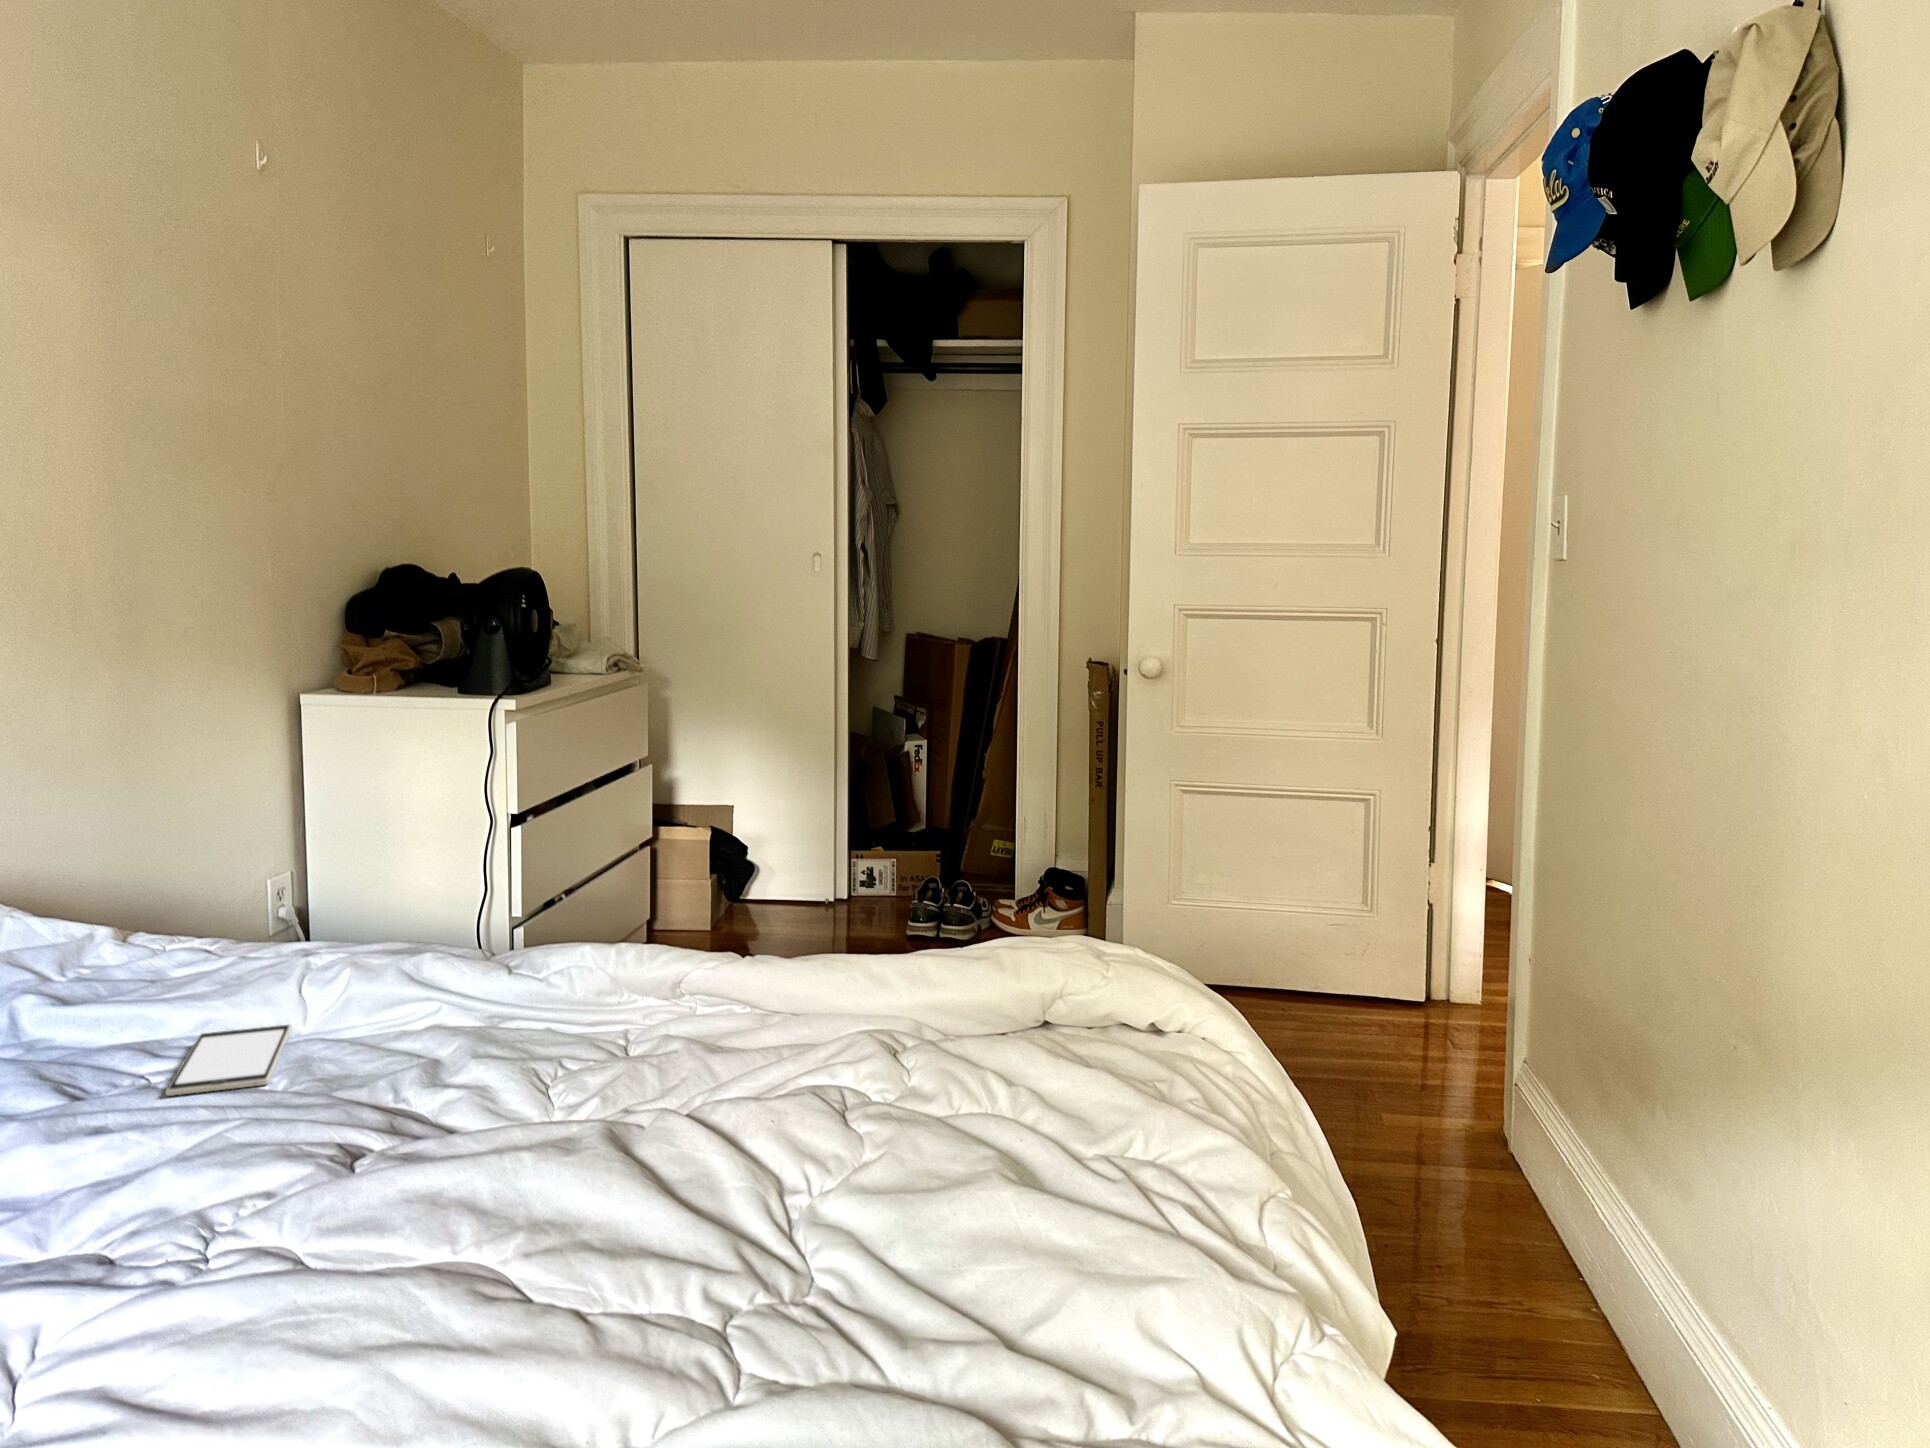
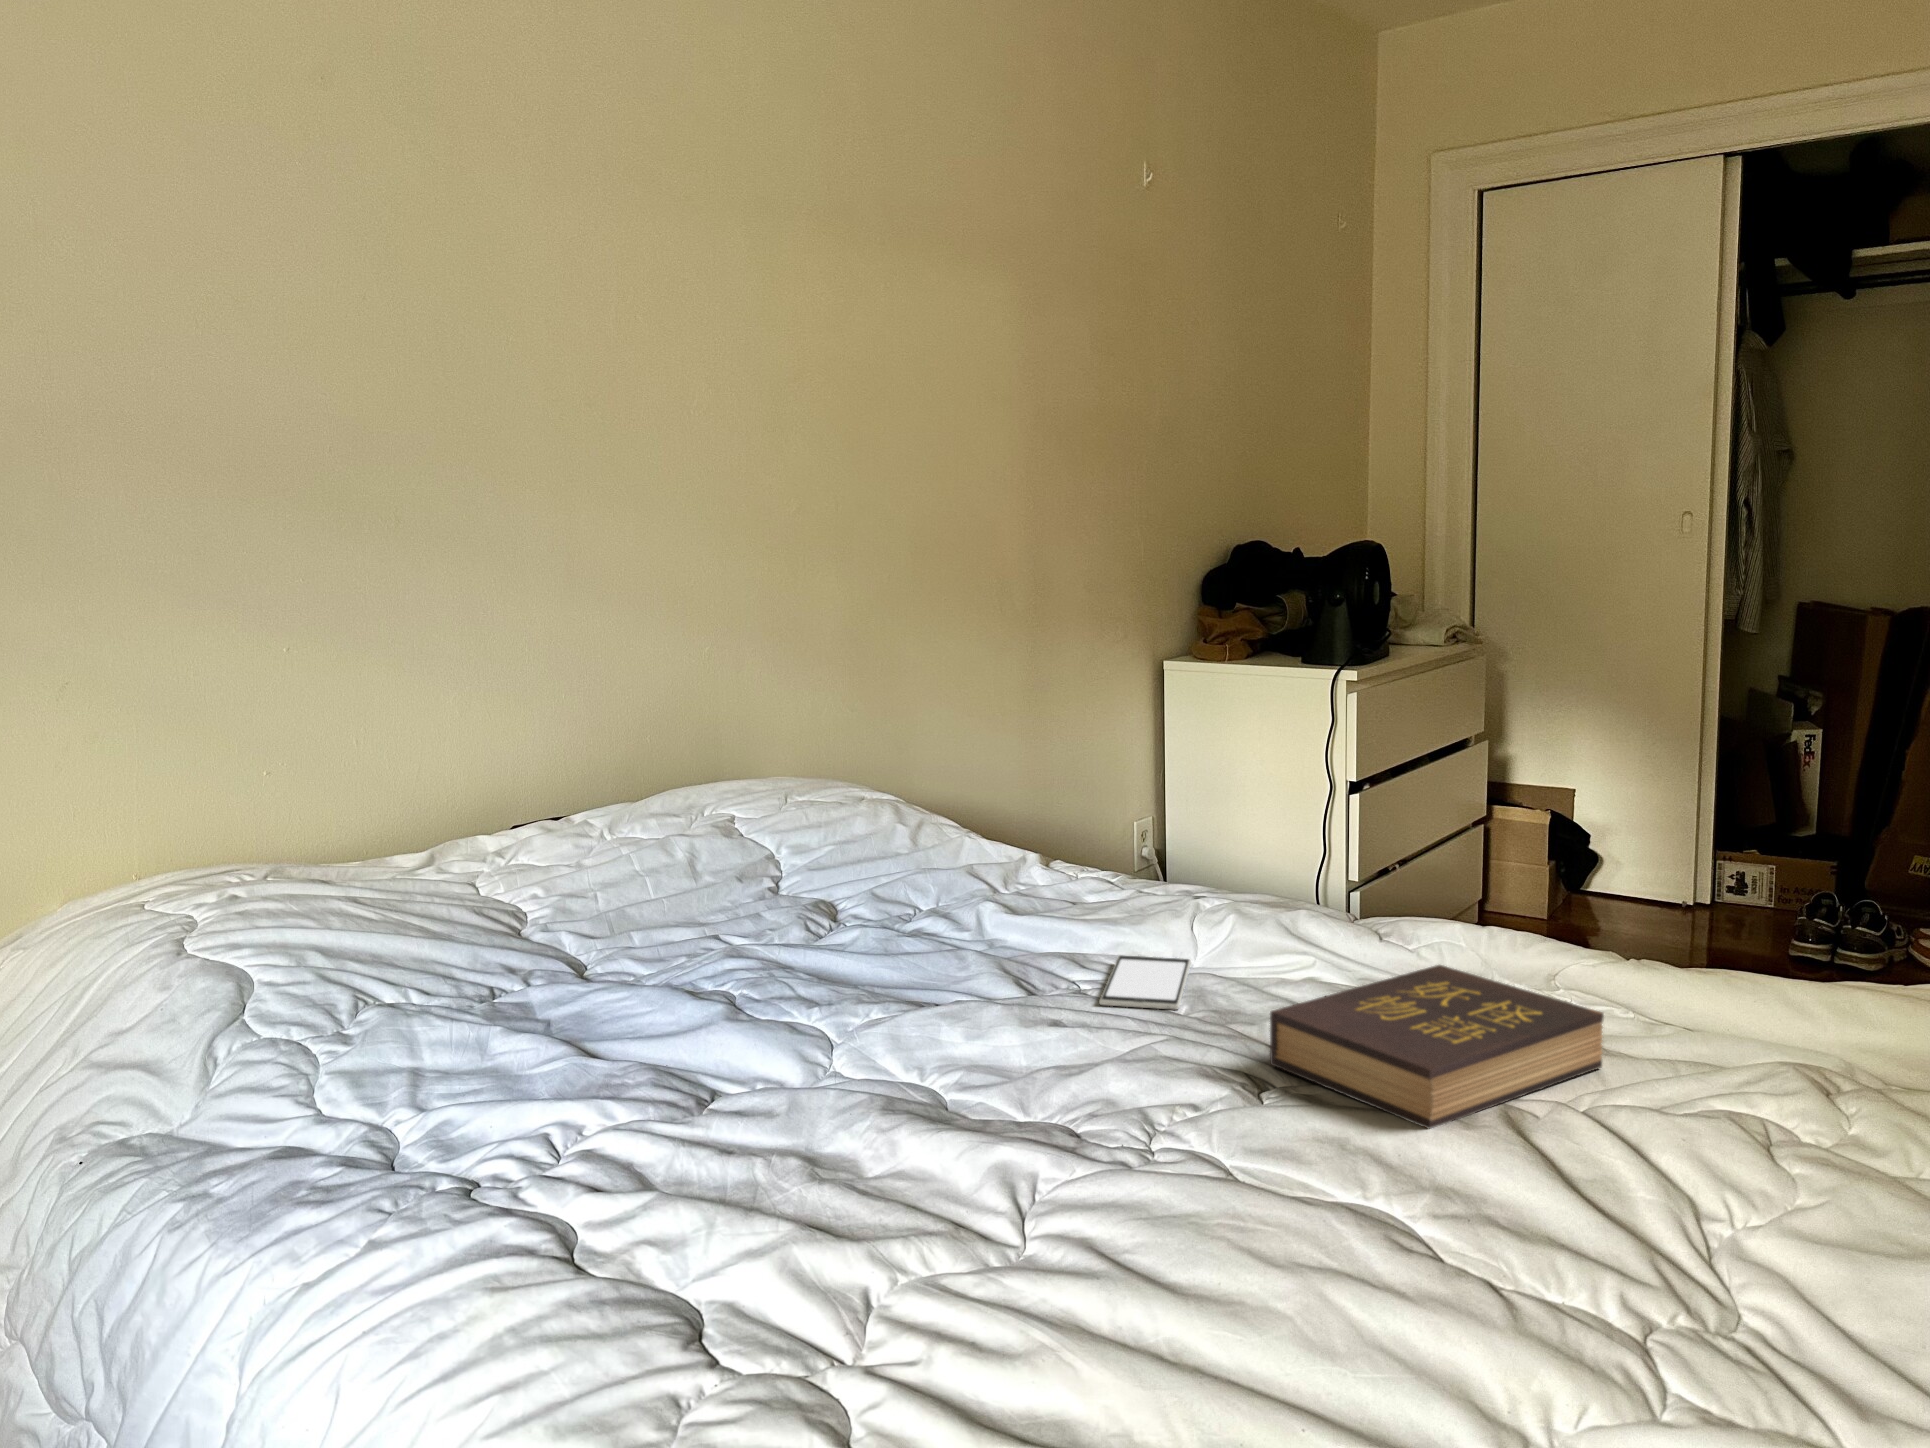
hardback book: none [365,989,711,1163] -> present [1270,965,1604,1129]

